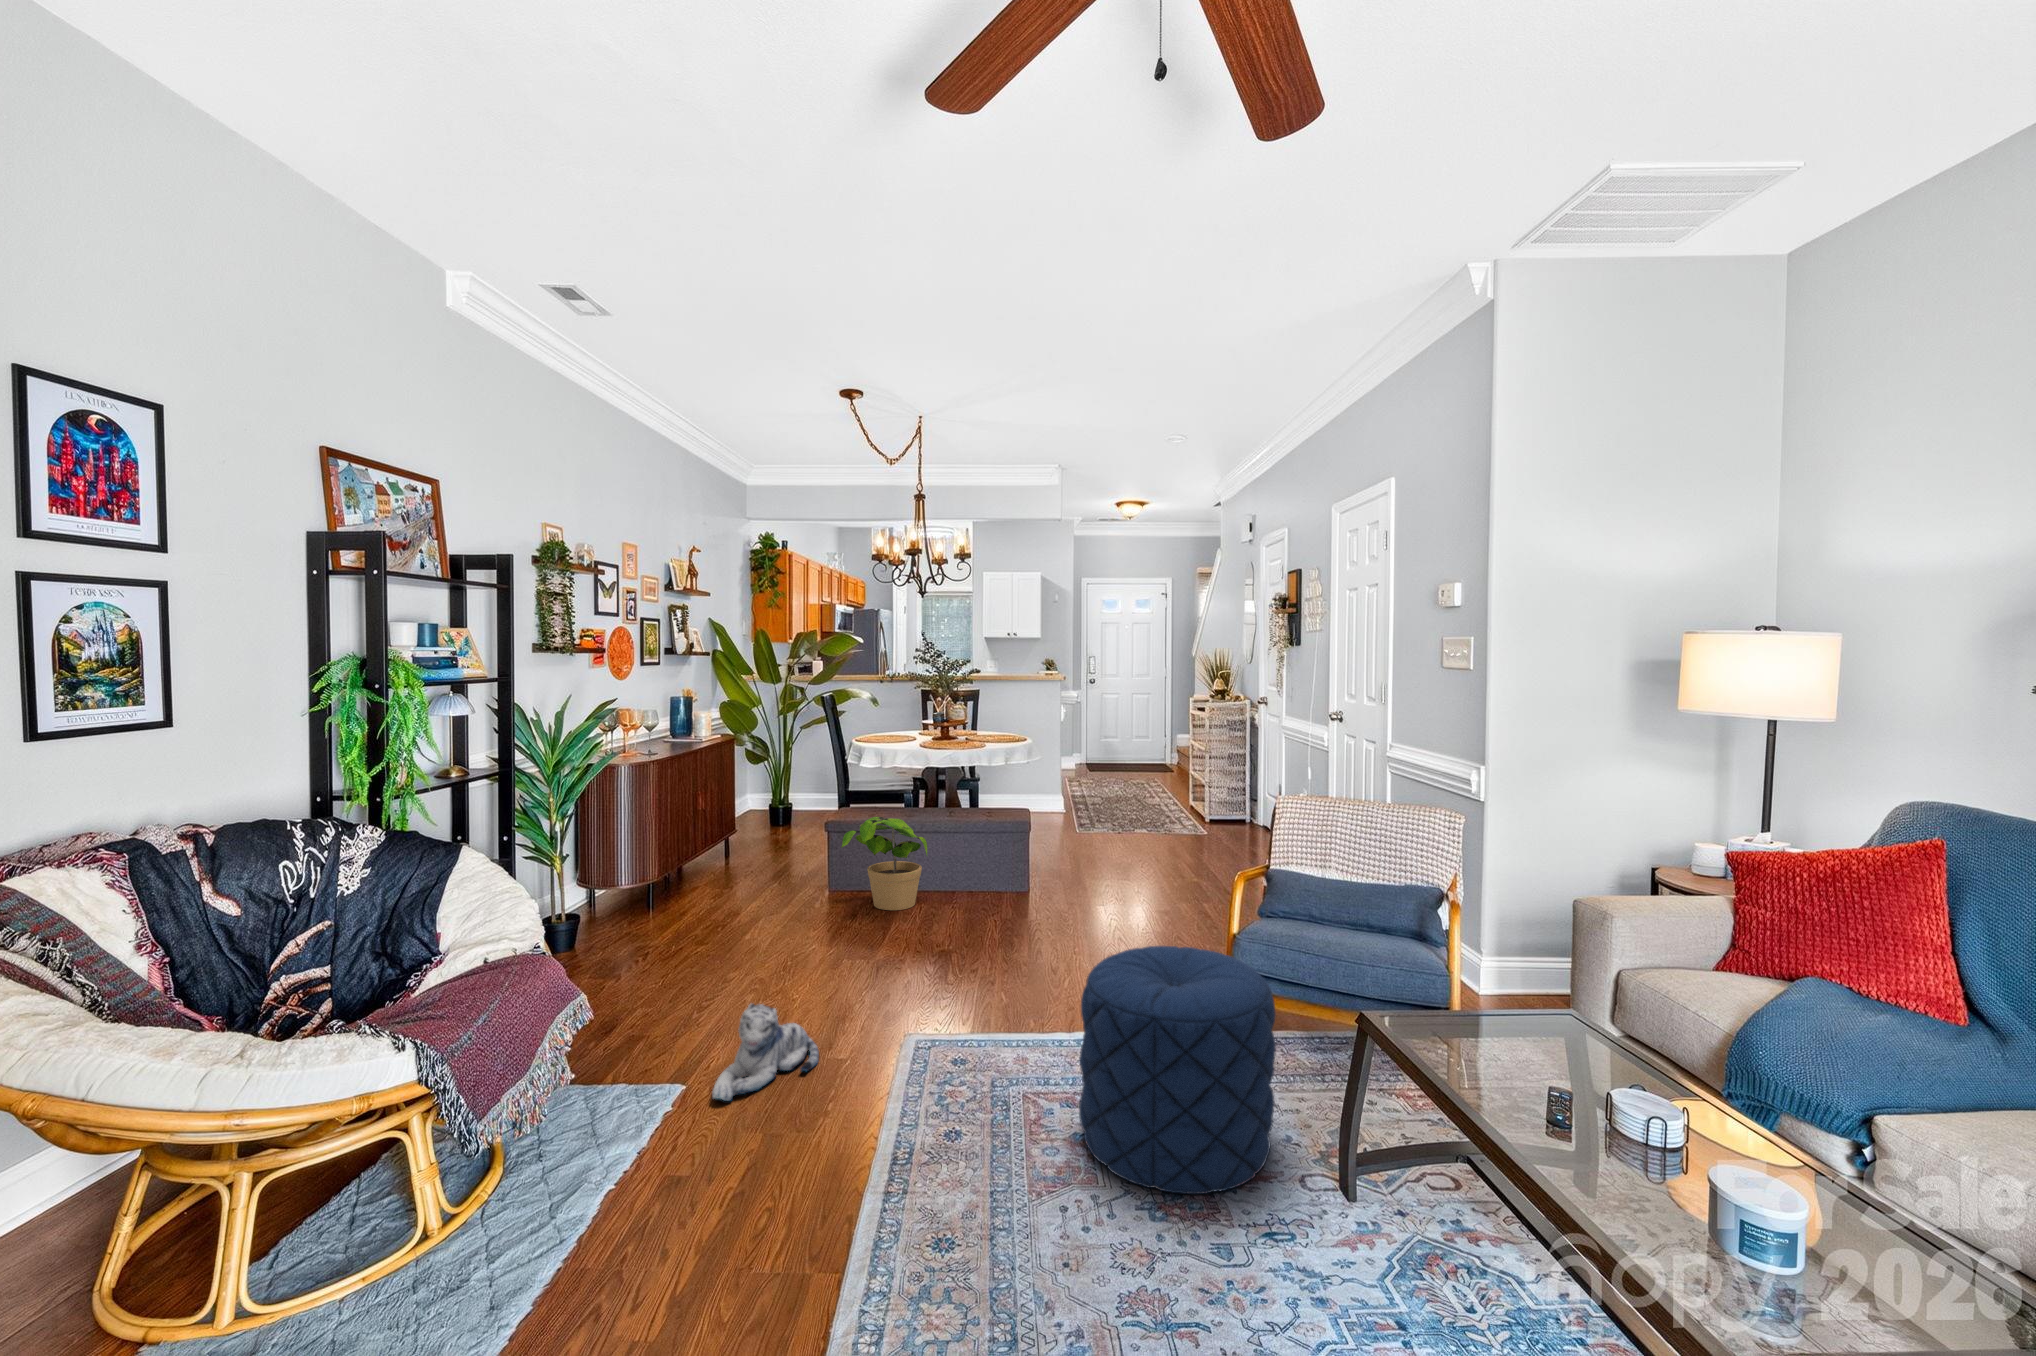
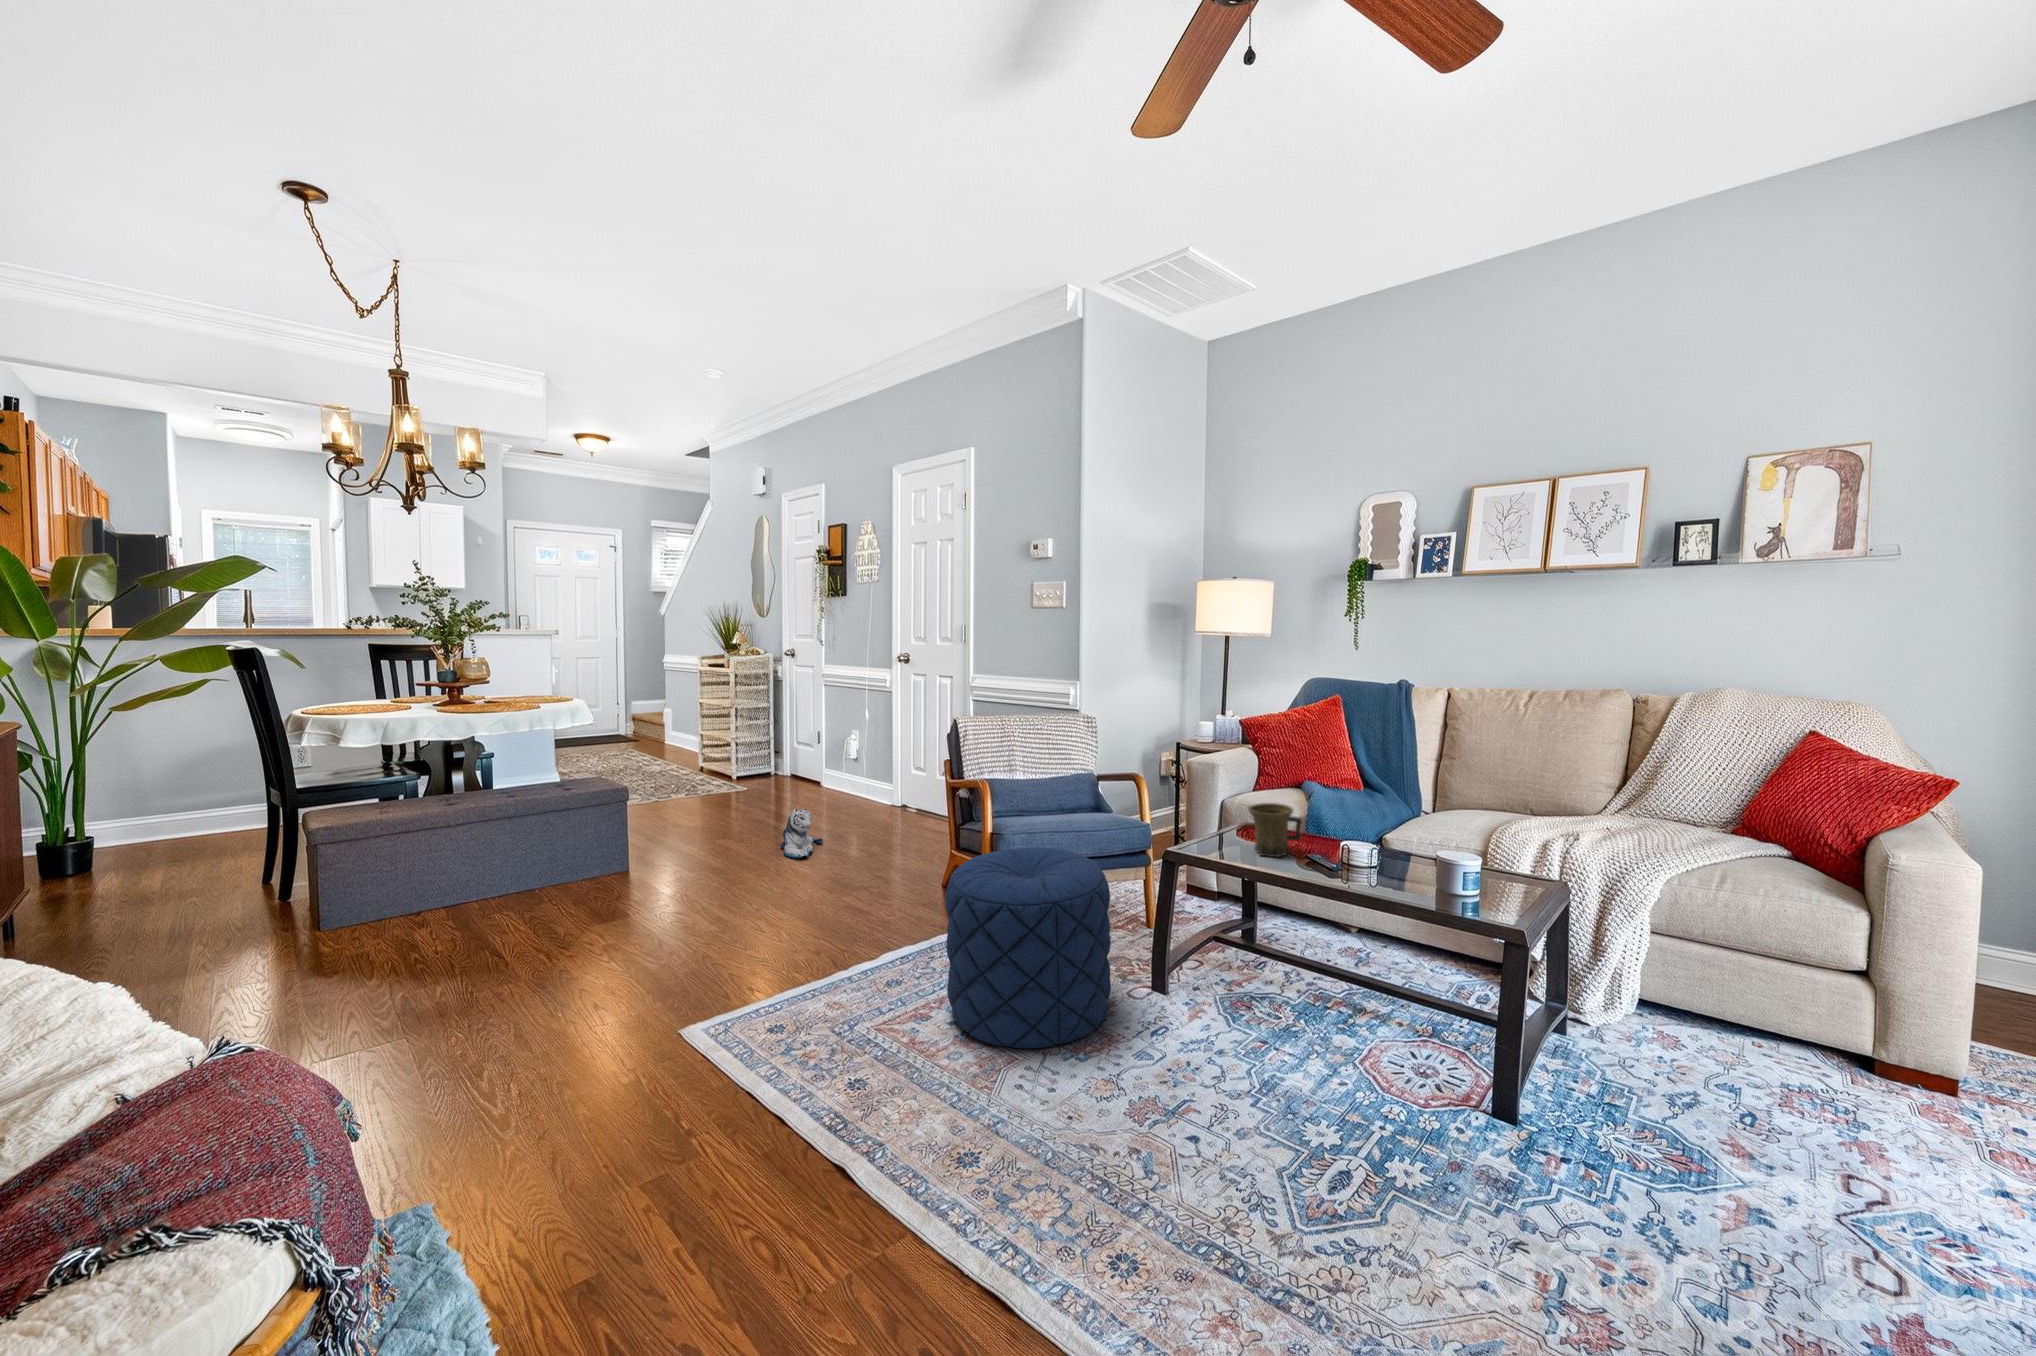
potted plant: present [841,817,927,910] -> none [410,817,532,933]
mug: none [1523,979,1613,1069] -> present [1248,803,1302,857]
plush toy: present [712,1004,819,1101] -> present [780,809,823,859]

